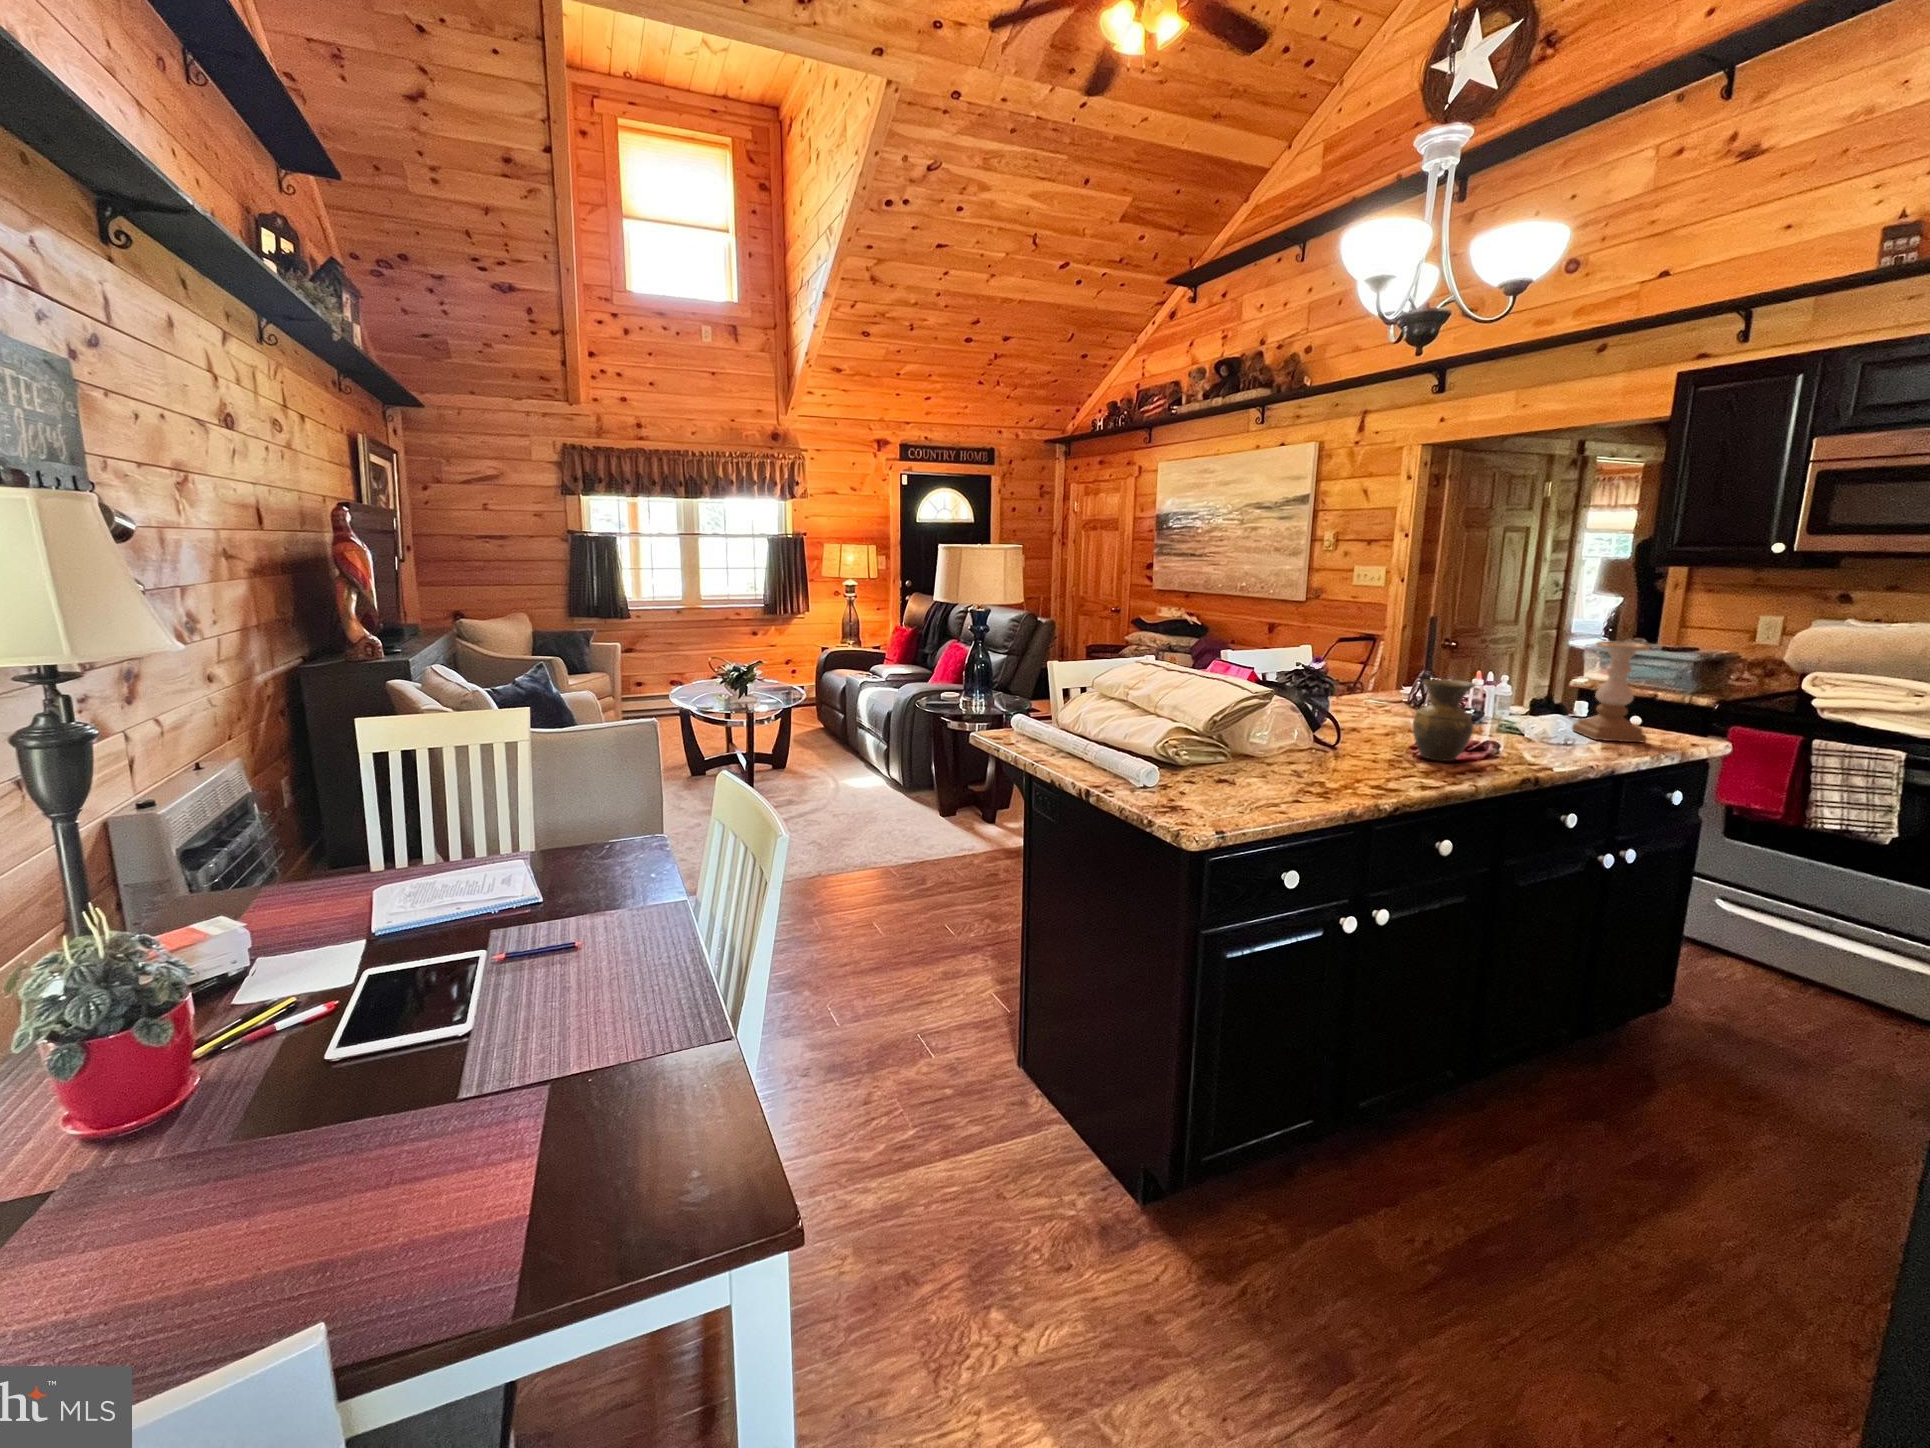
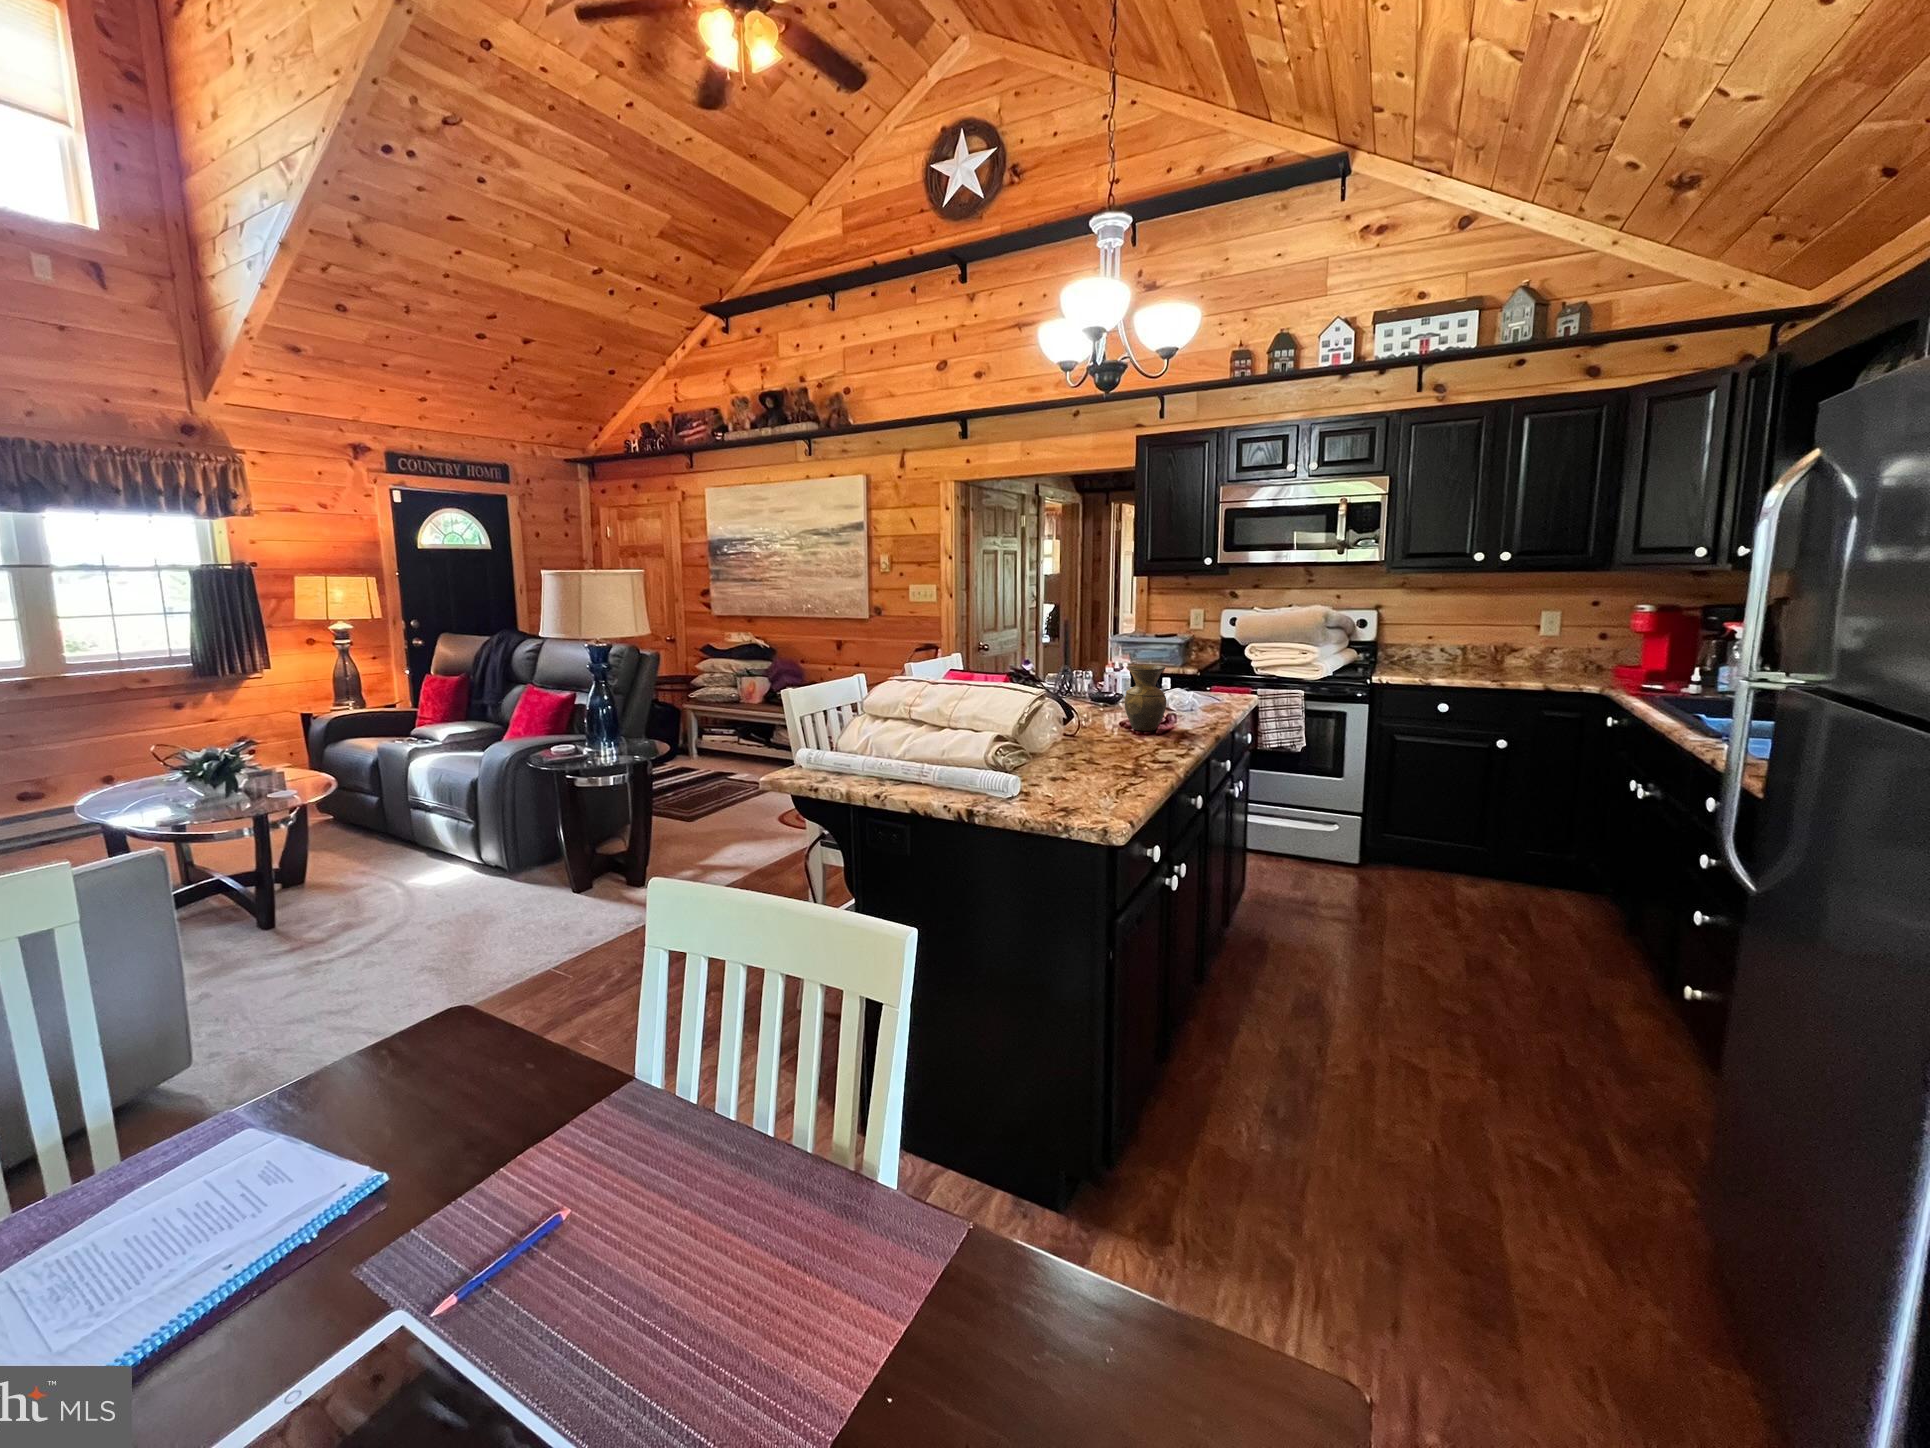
candle holder: present [1572,641,1650,742] -> none [1172,626,1217,699]

